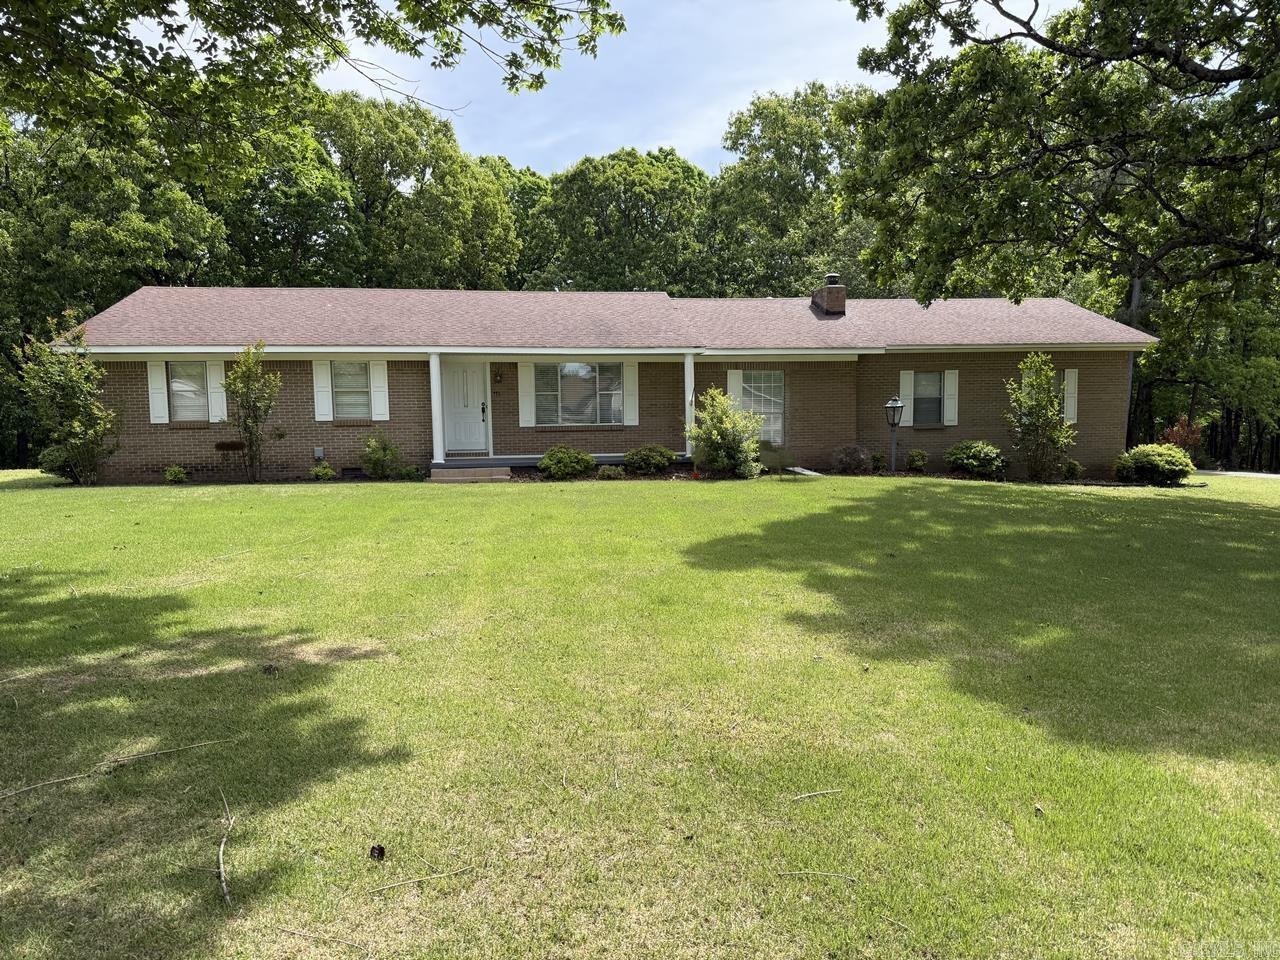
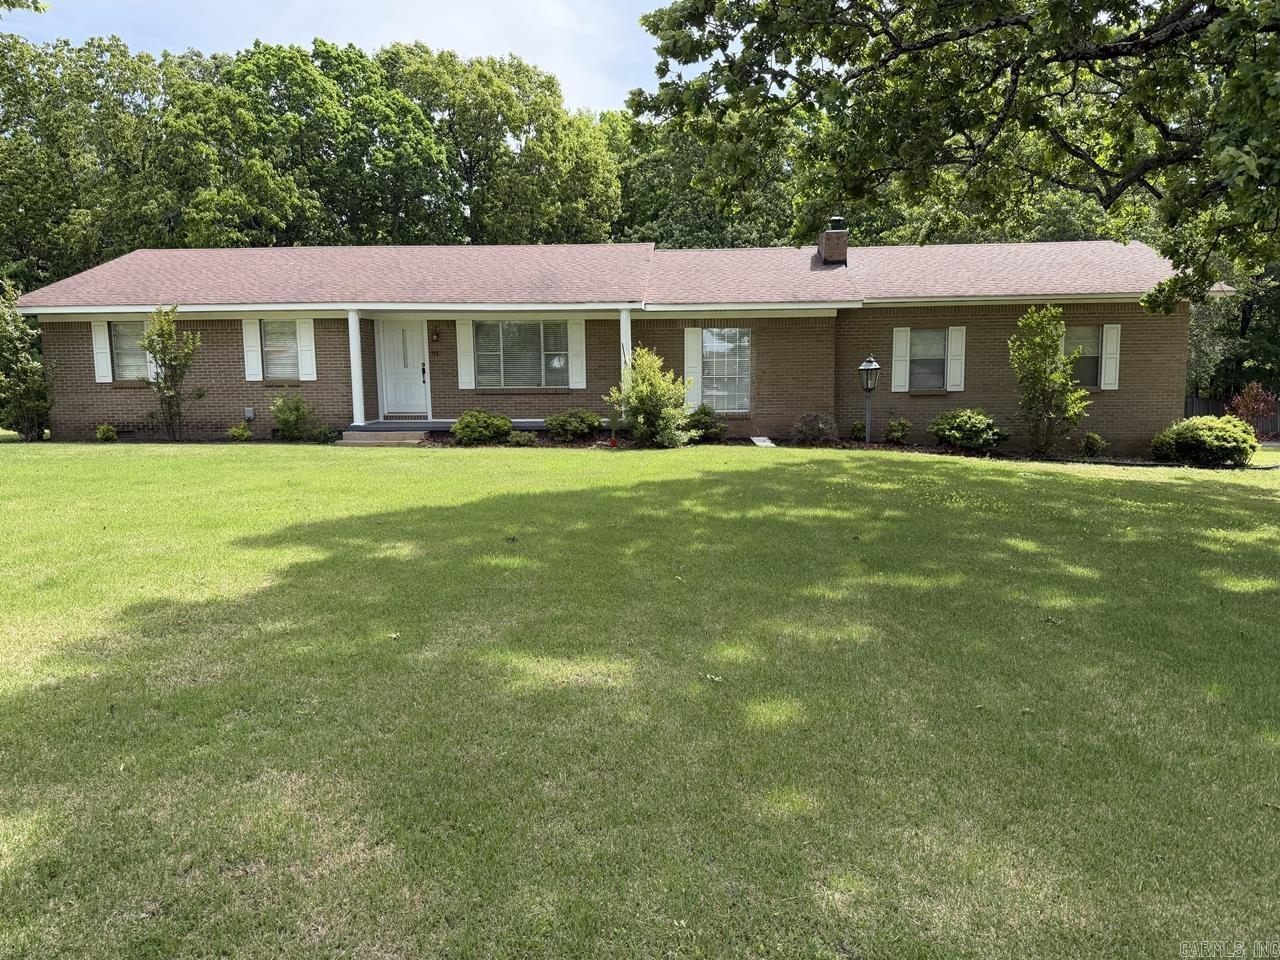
armchair: present [758,440,797,483] -> none [676,403,724,452]
stool: present [214,441,246,475] -> none [141,400,174,437]

